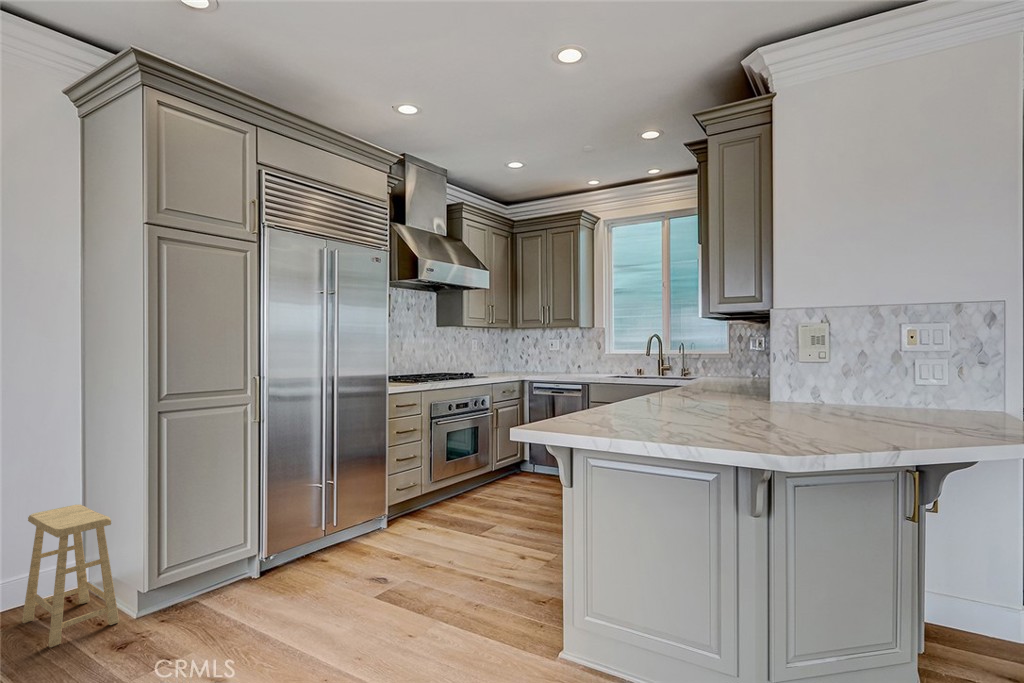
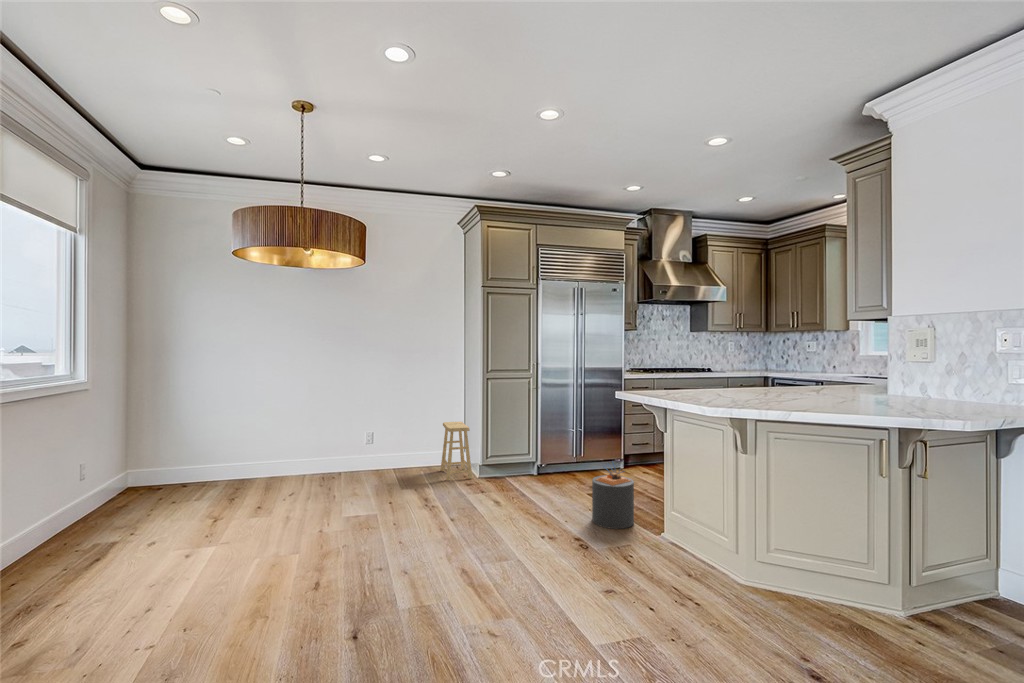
trash can: none [422,534,491,662] -> present [592,467,634,529]

